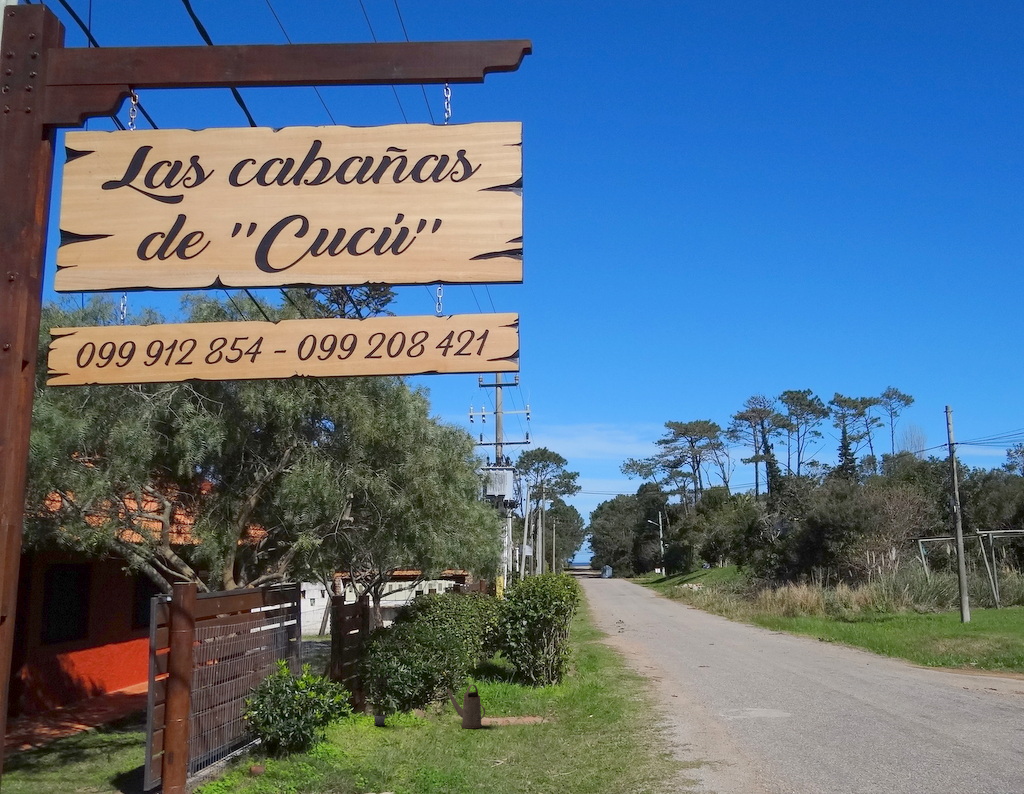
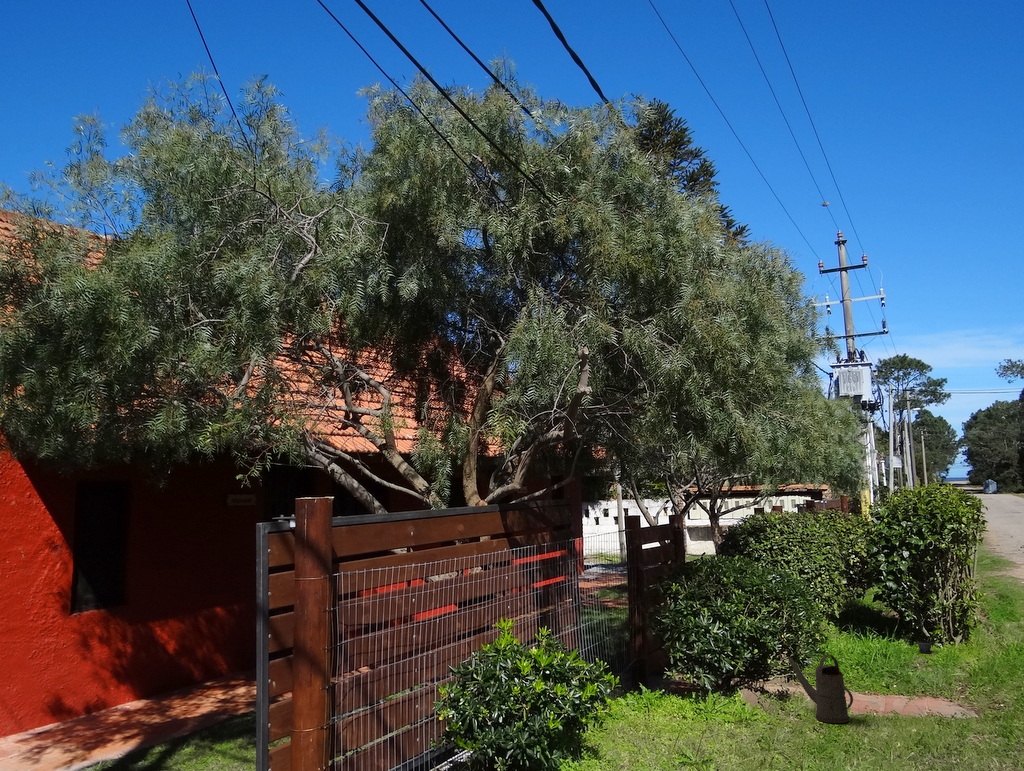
potted plant: present [372,671,393,726] -> present [909,595,935,653]

